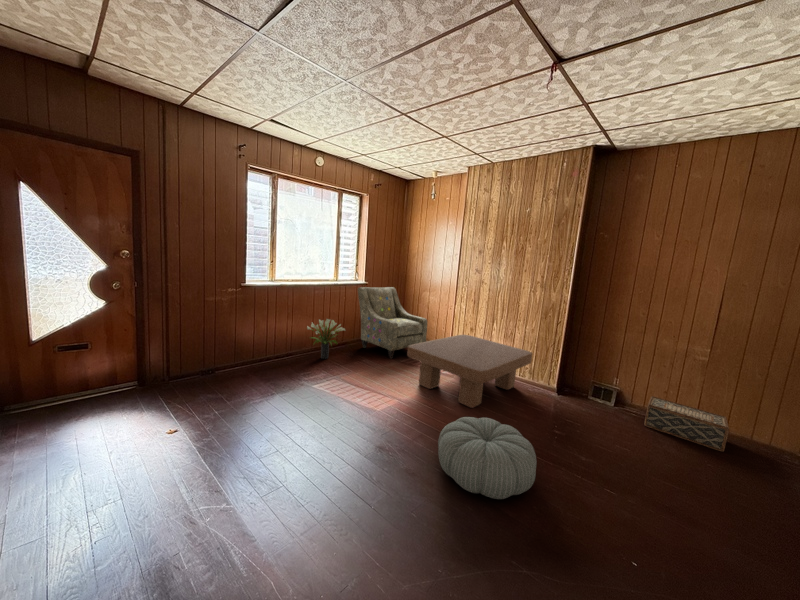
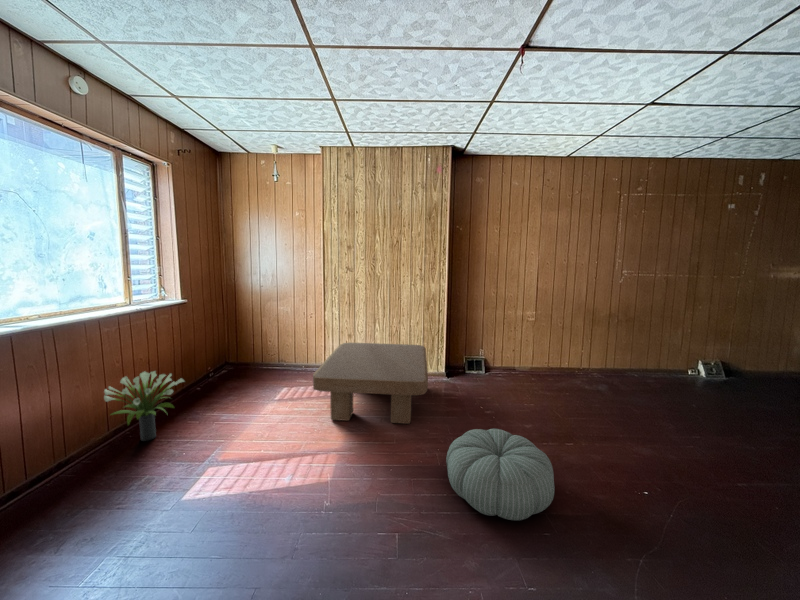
armchair: present [358,287,427,358] -> none [173,300,289,399]
woven basket: present [644,396,729,452] -> none [506,357,561,383]

